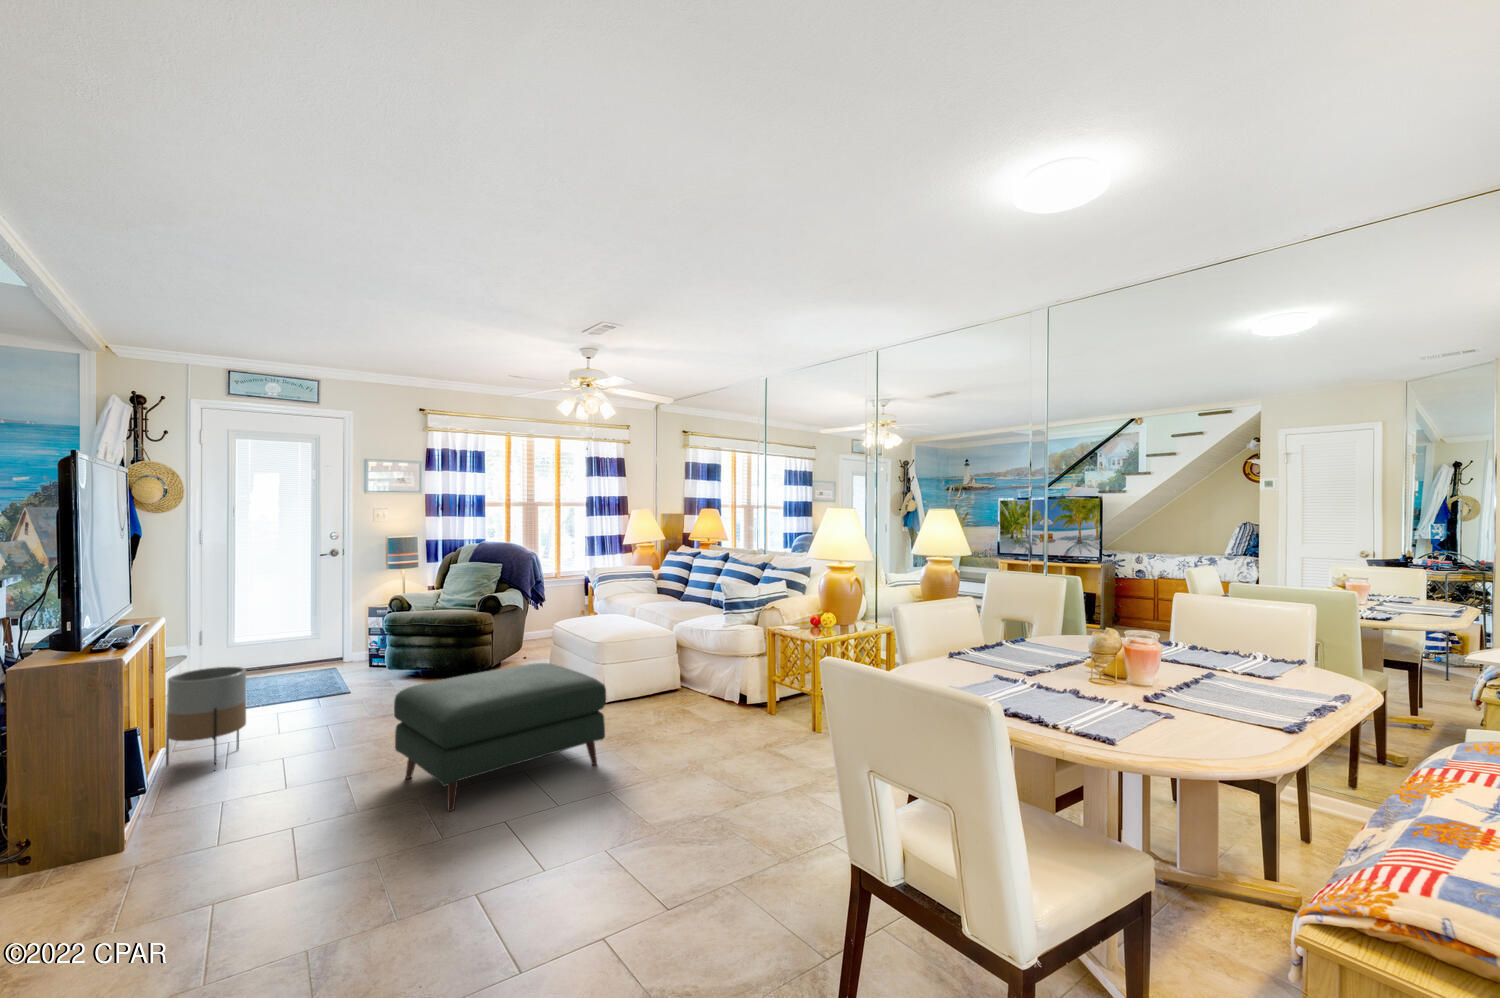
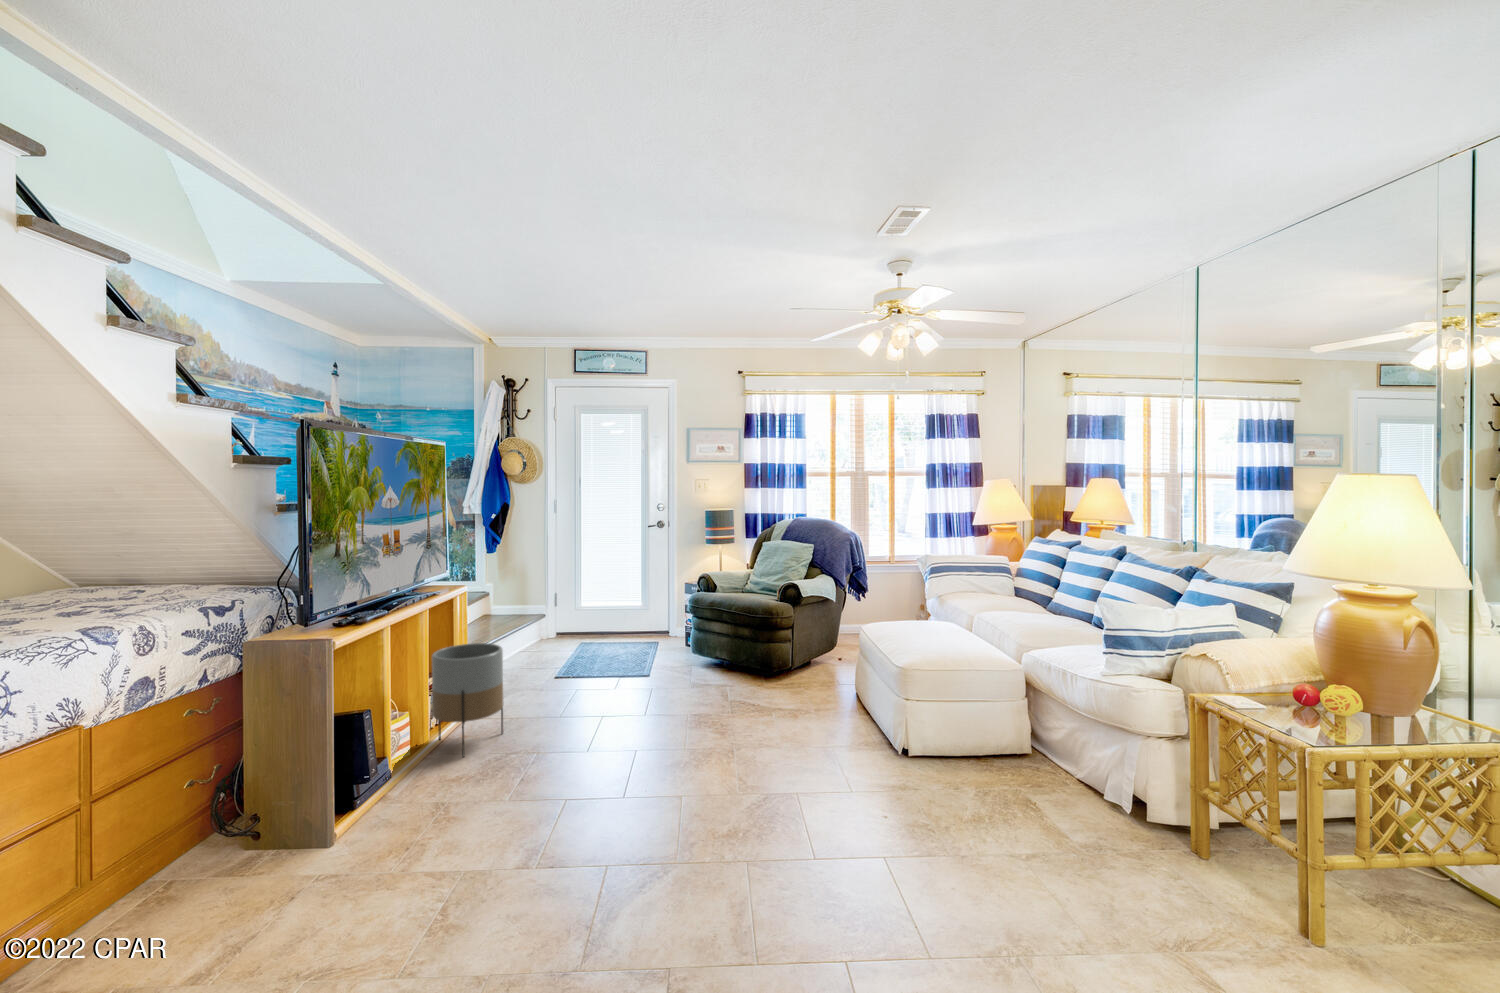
ottoman: present [394,663,606,811] -> none [573,699,855,927]

